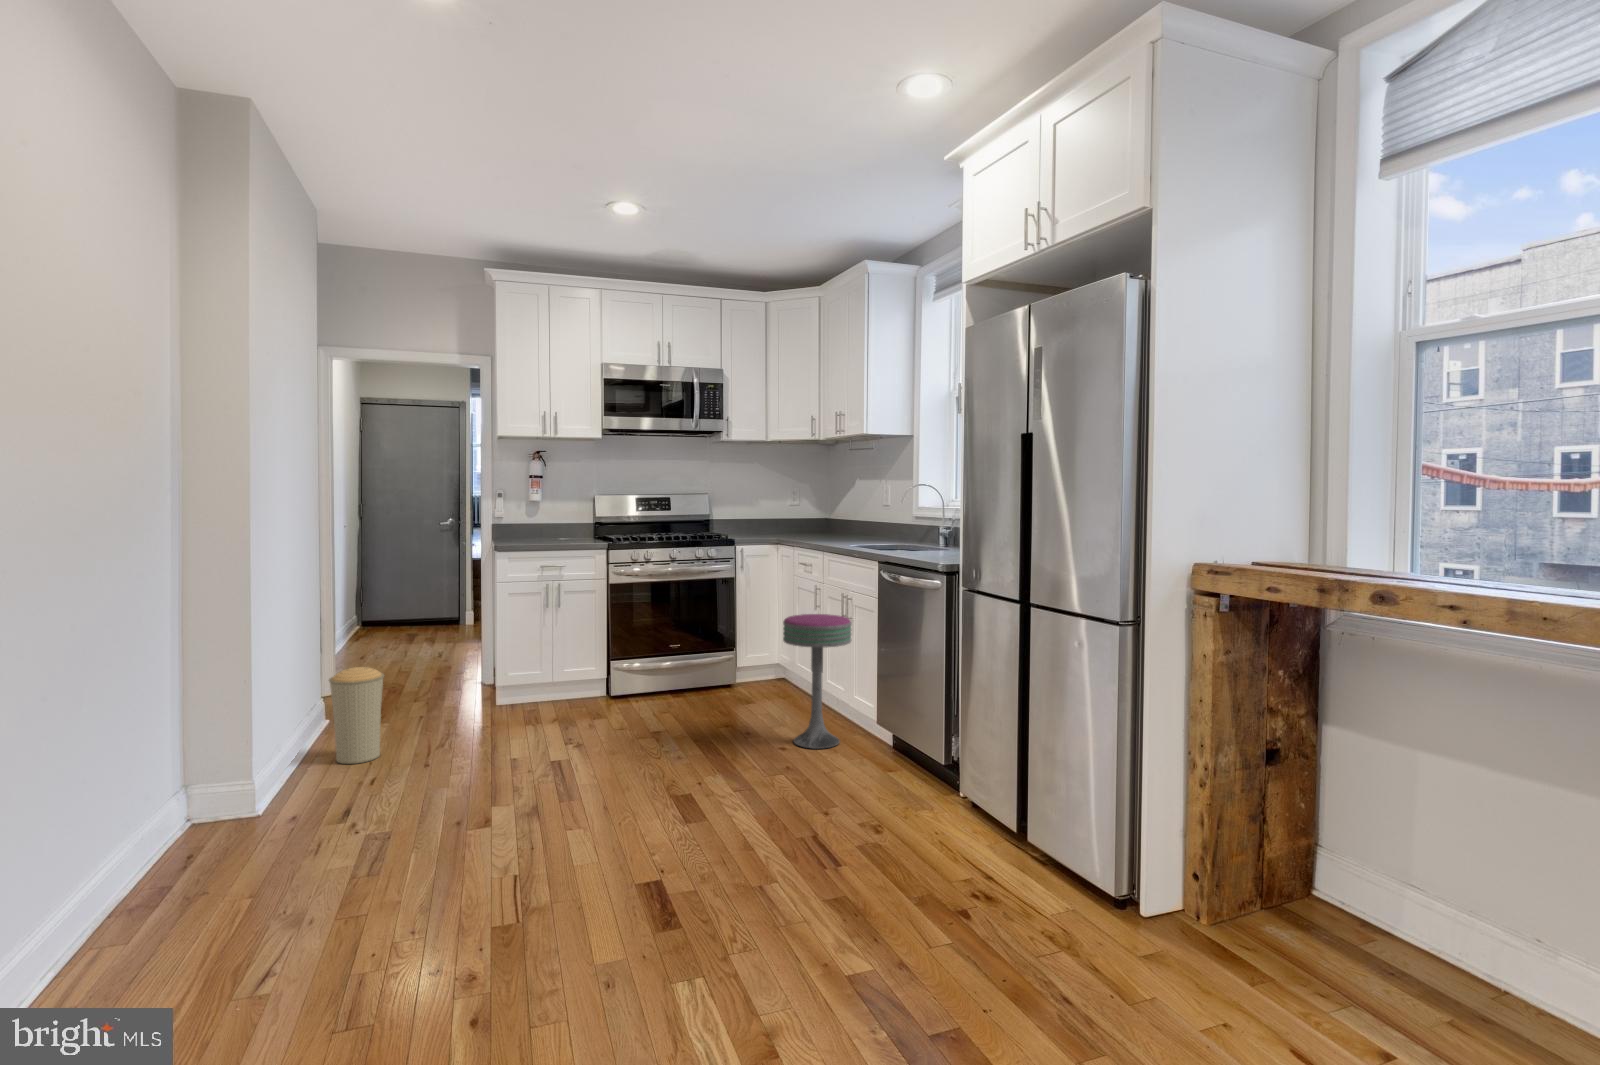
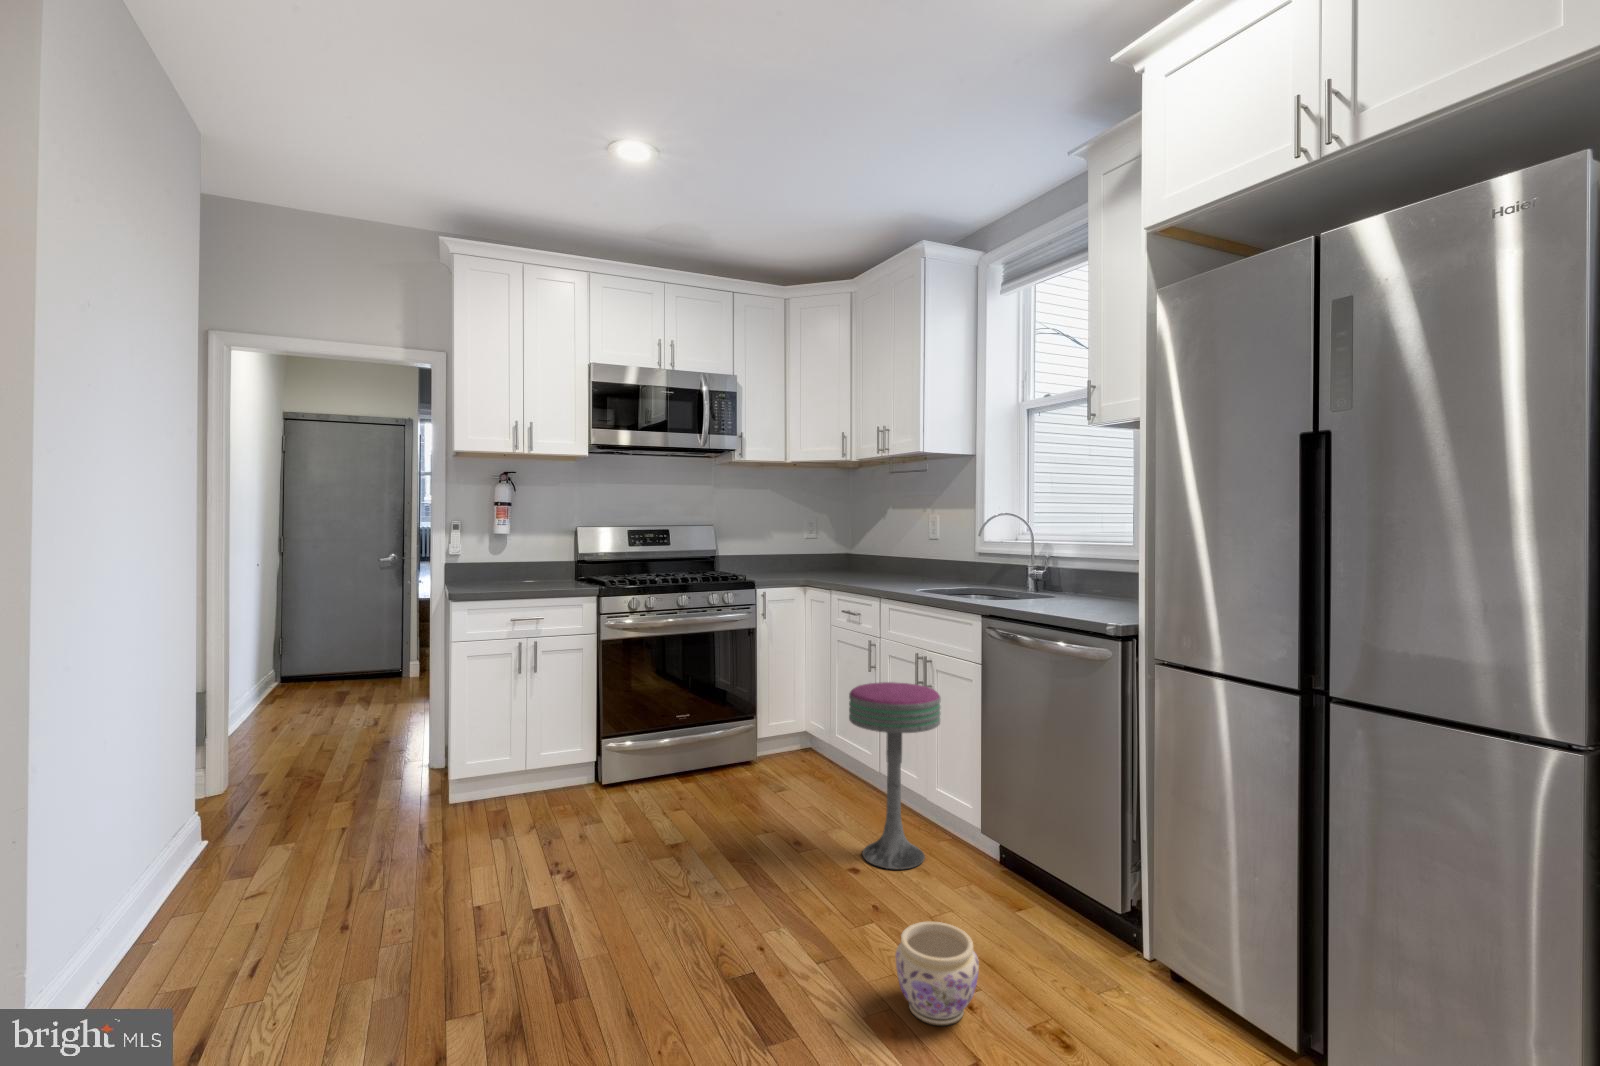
trash can: present [329,667,384,764] -> none [194,779,284,931]
planter: none [776,760,830,819] -> present [895,922,979,1026]

